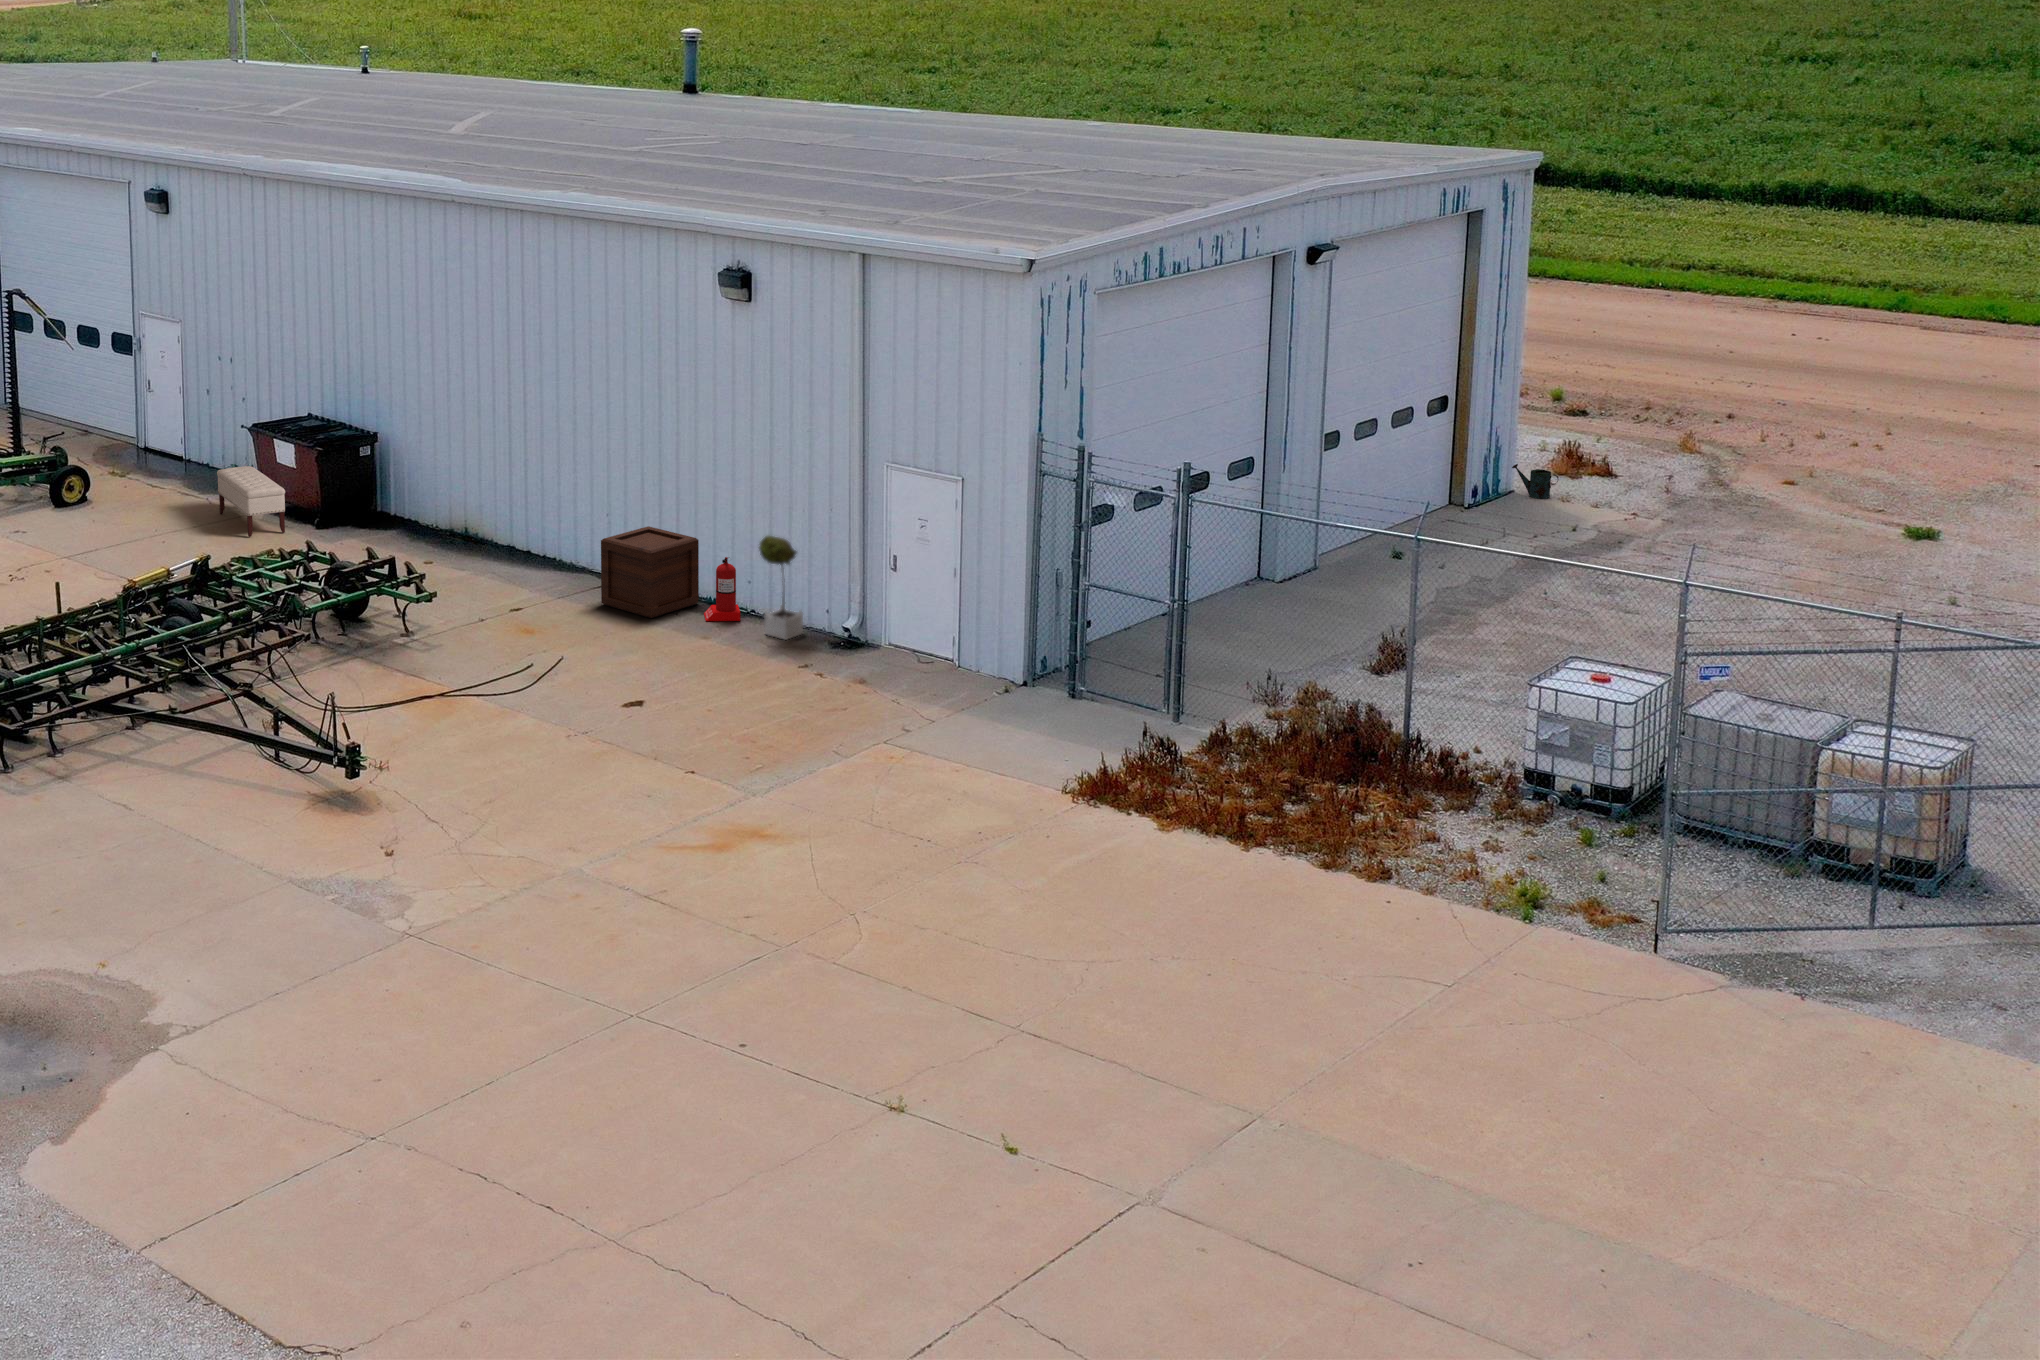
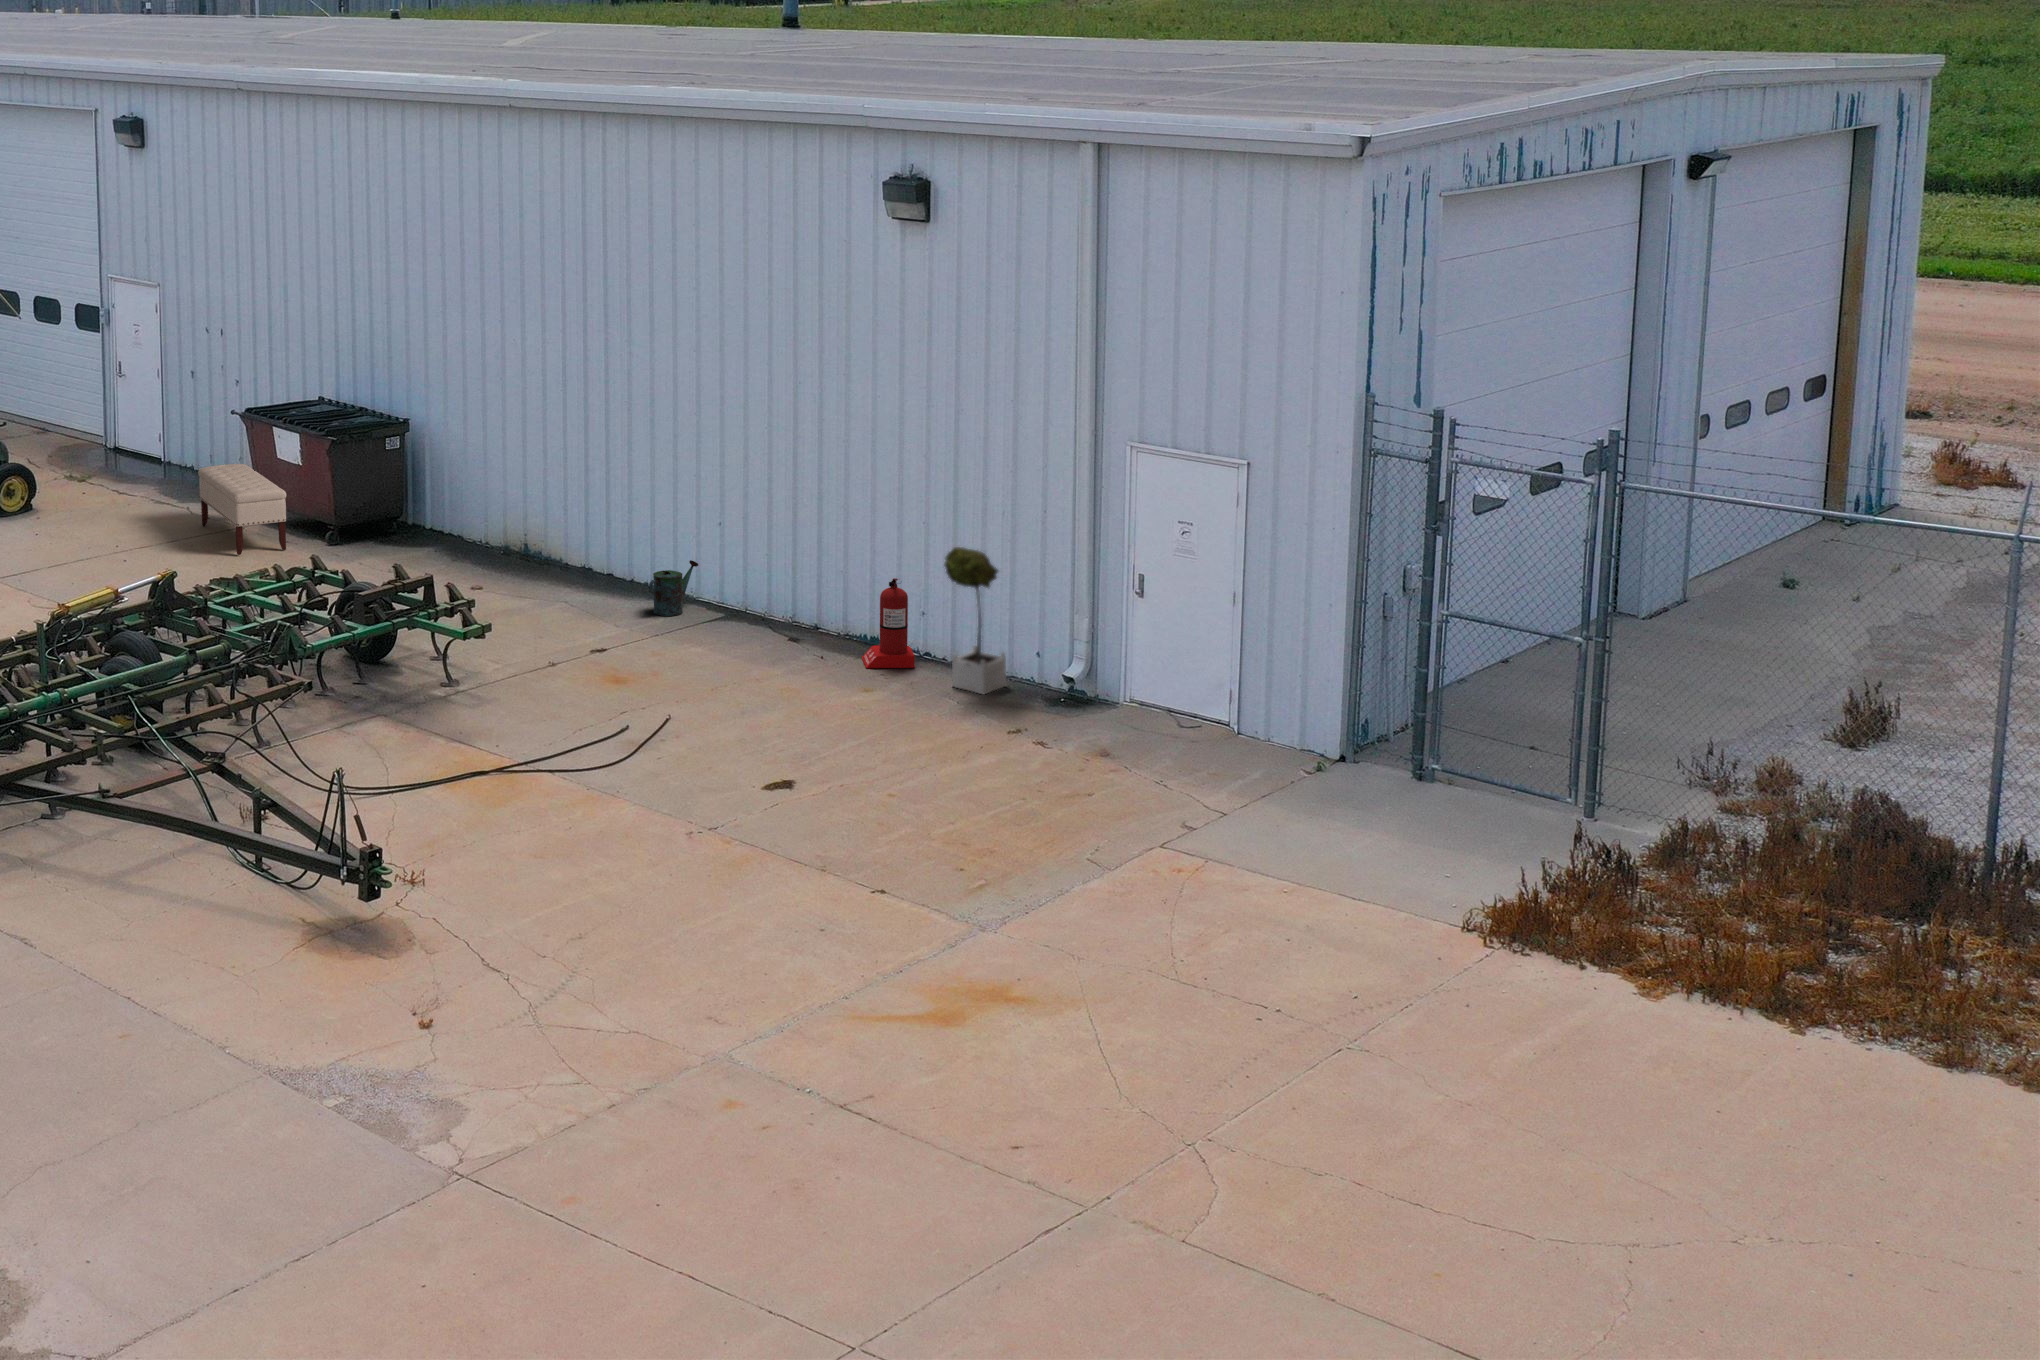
watering can: present [1512,464,1559,499] -> present [649,560,698,616]
wooden crate: present [601,526,699,618] -> none [717,537,853,664]

